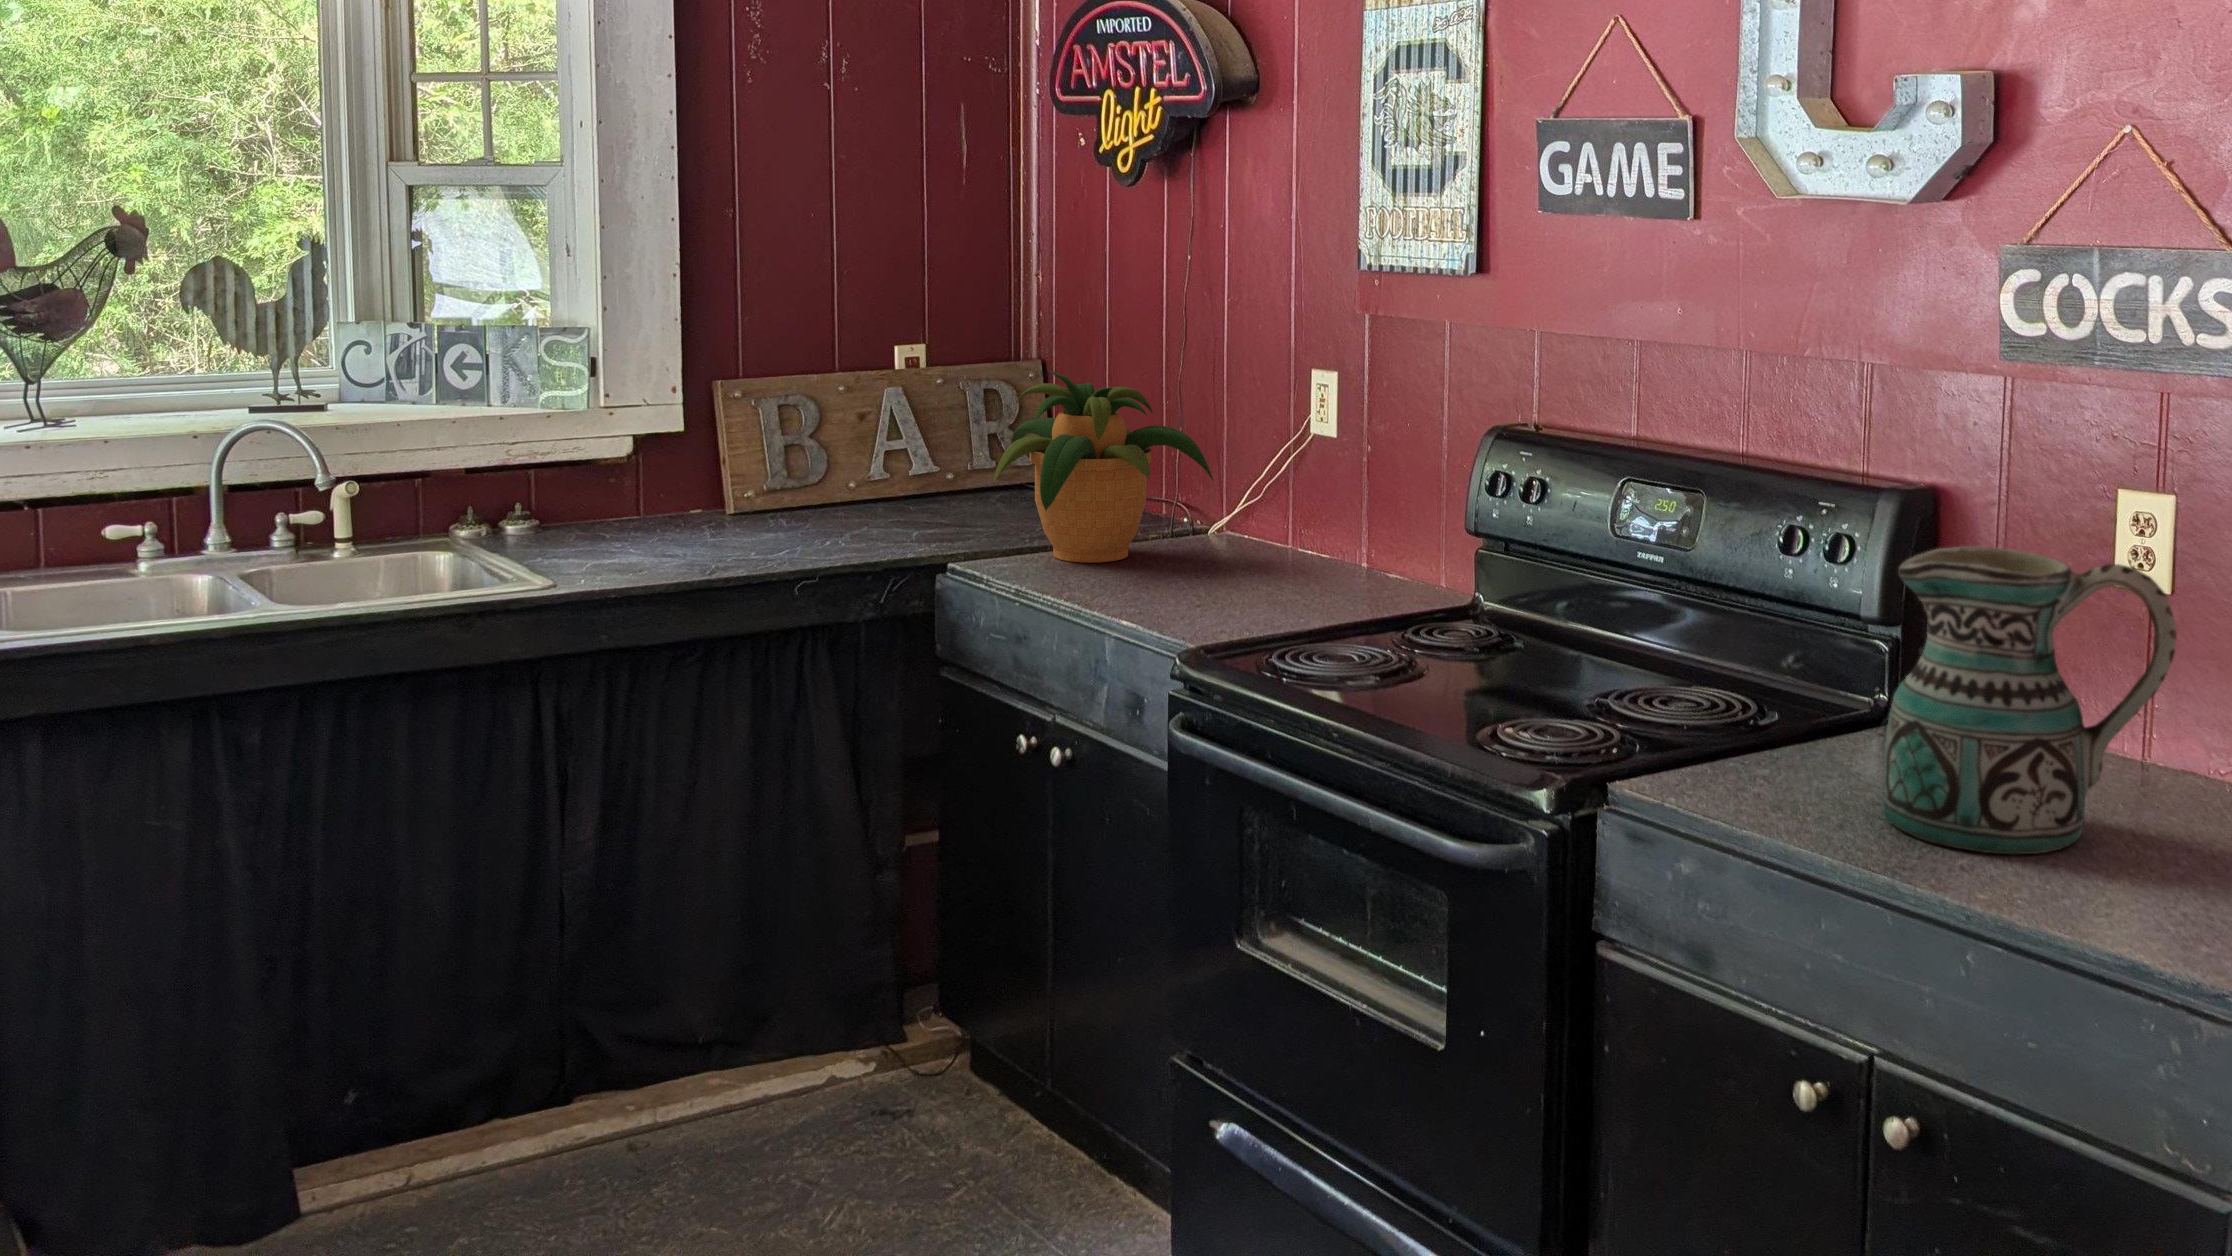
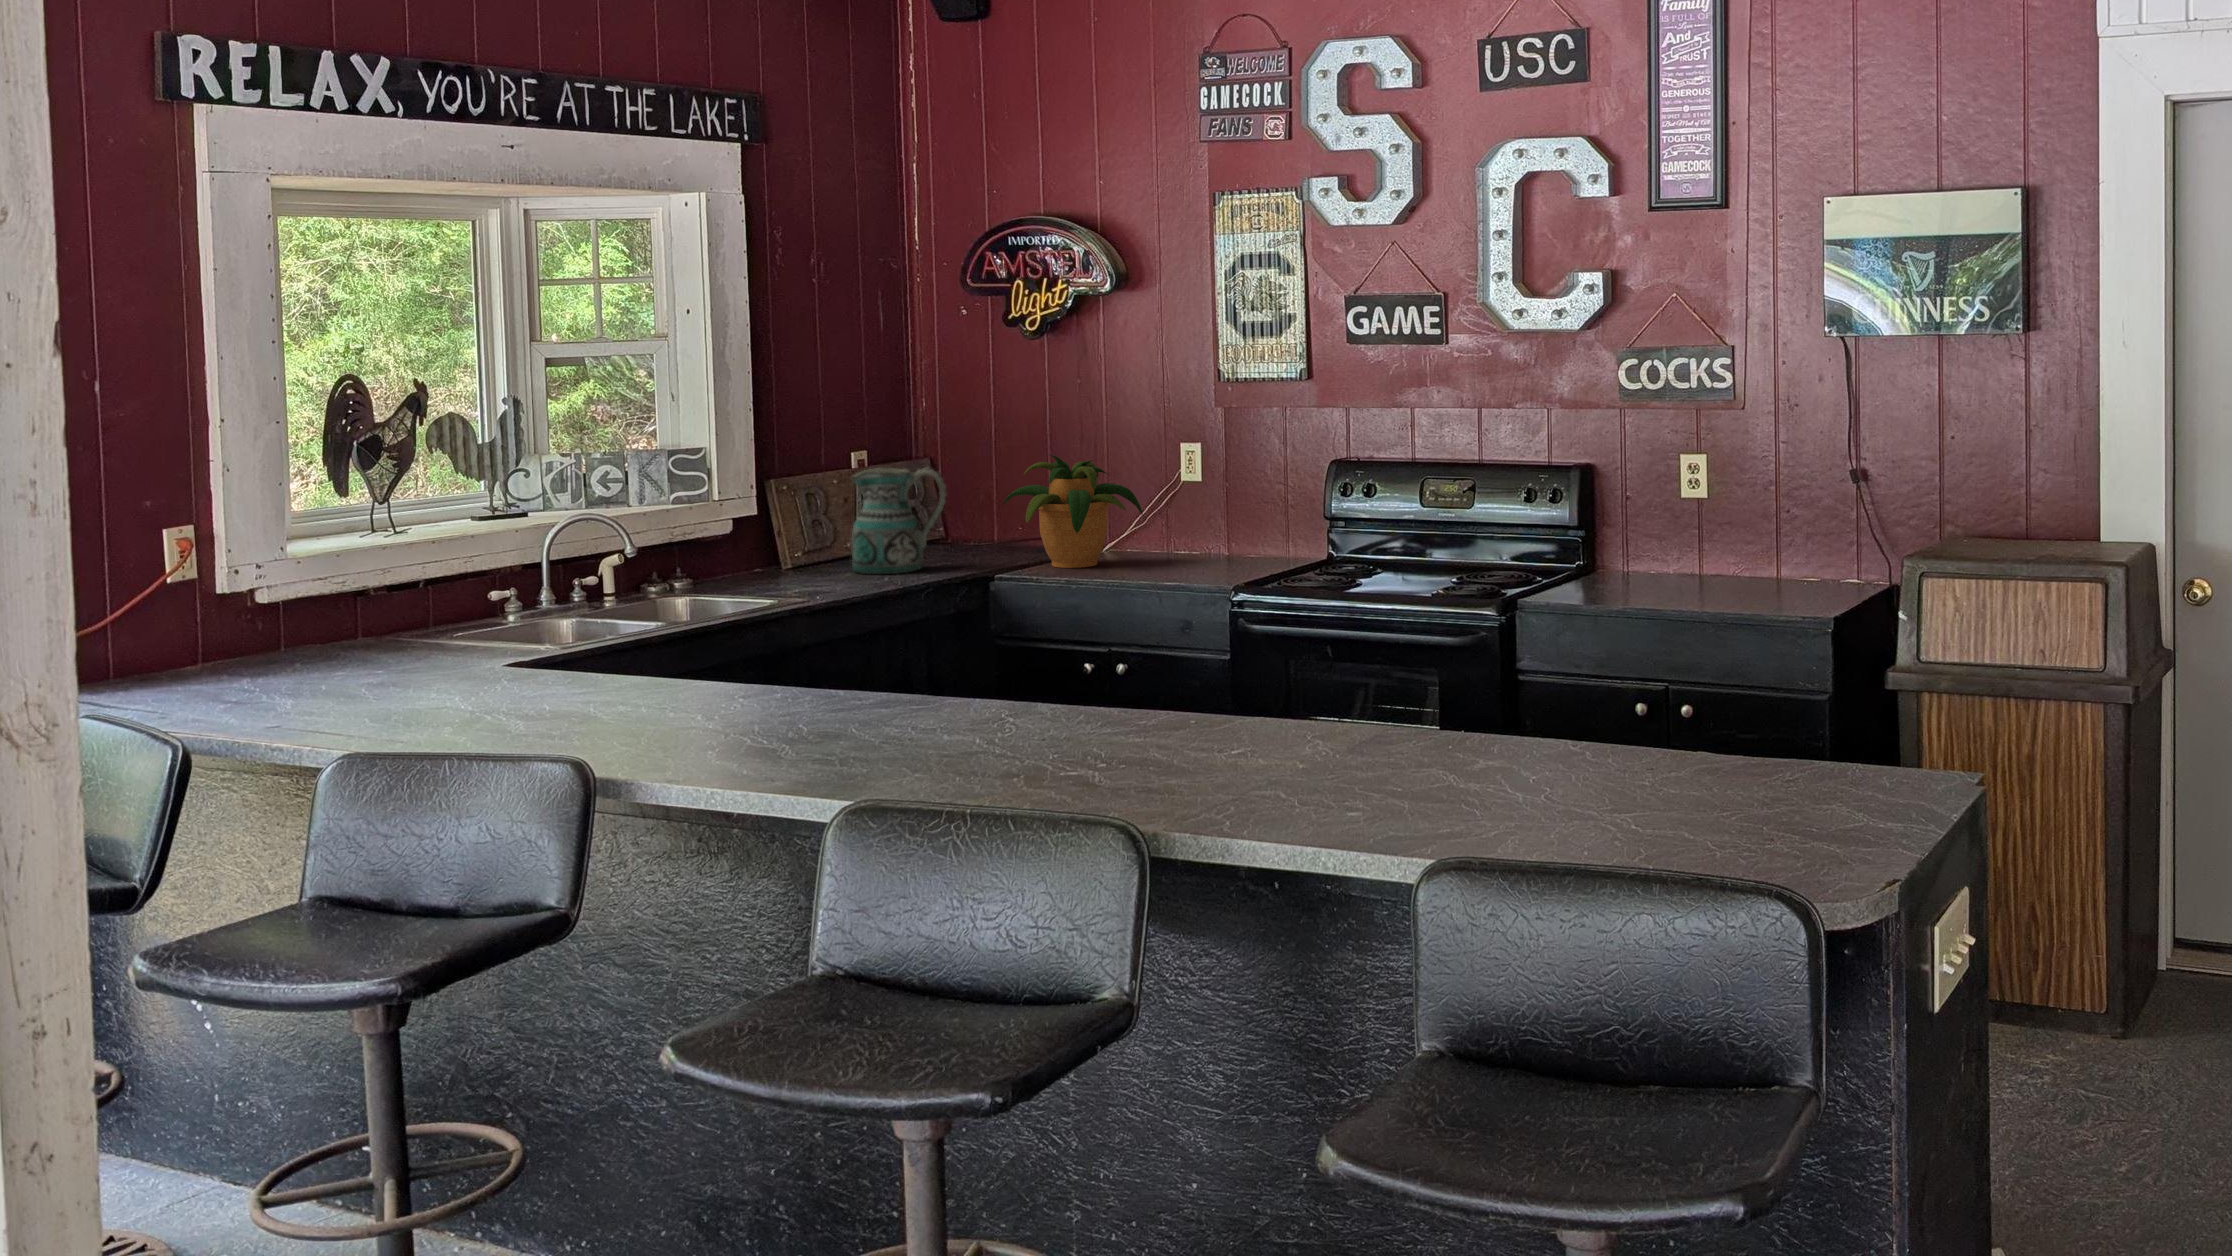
ceramic pitcher: present [1883,546,2177,854] -> present [852,468,947,574]

